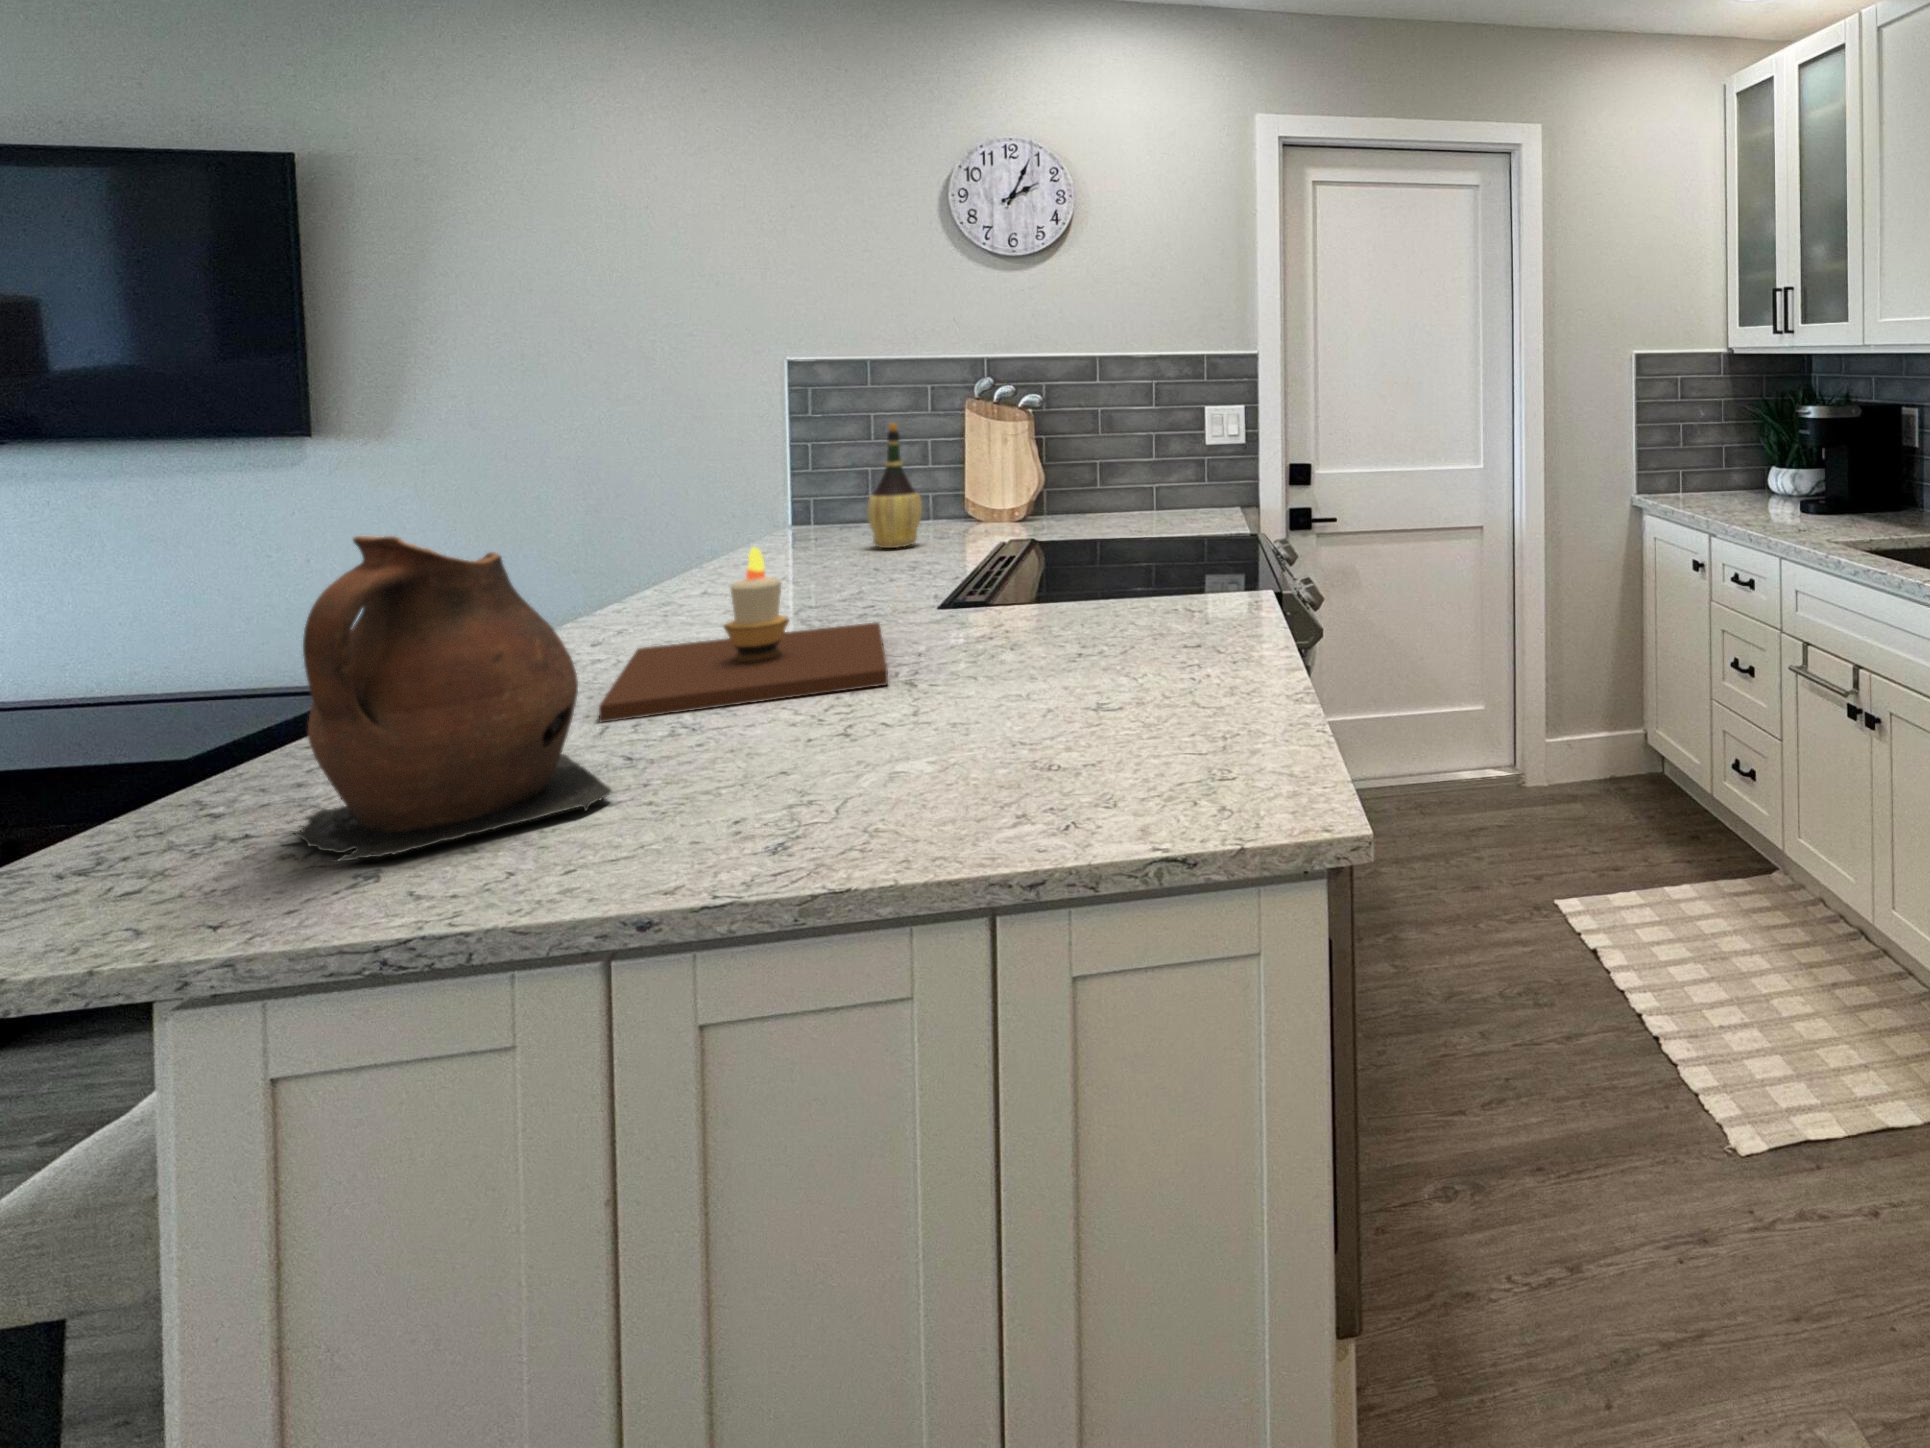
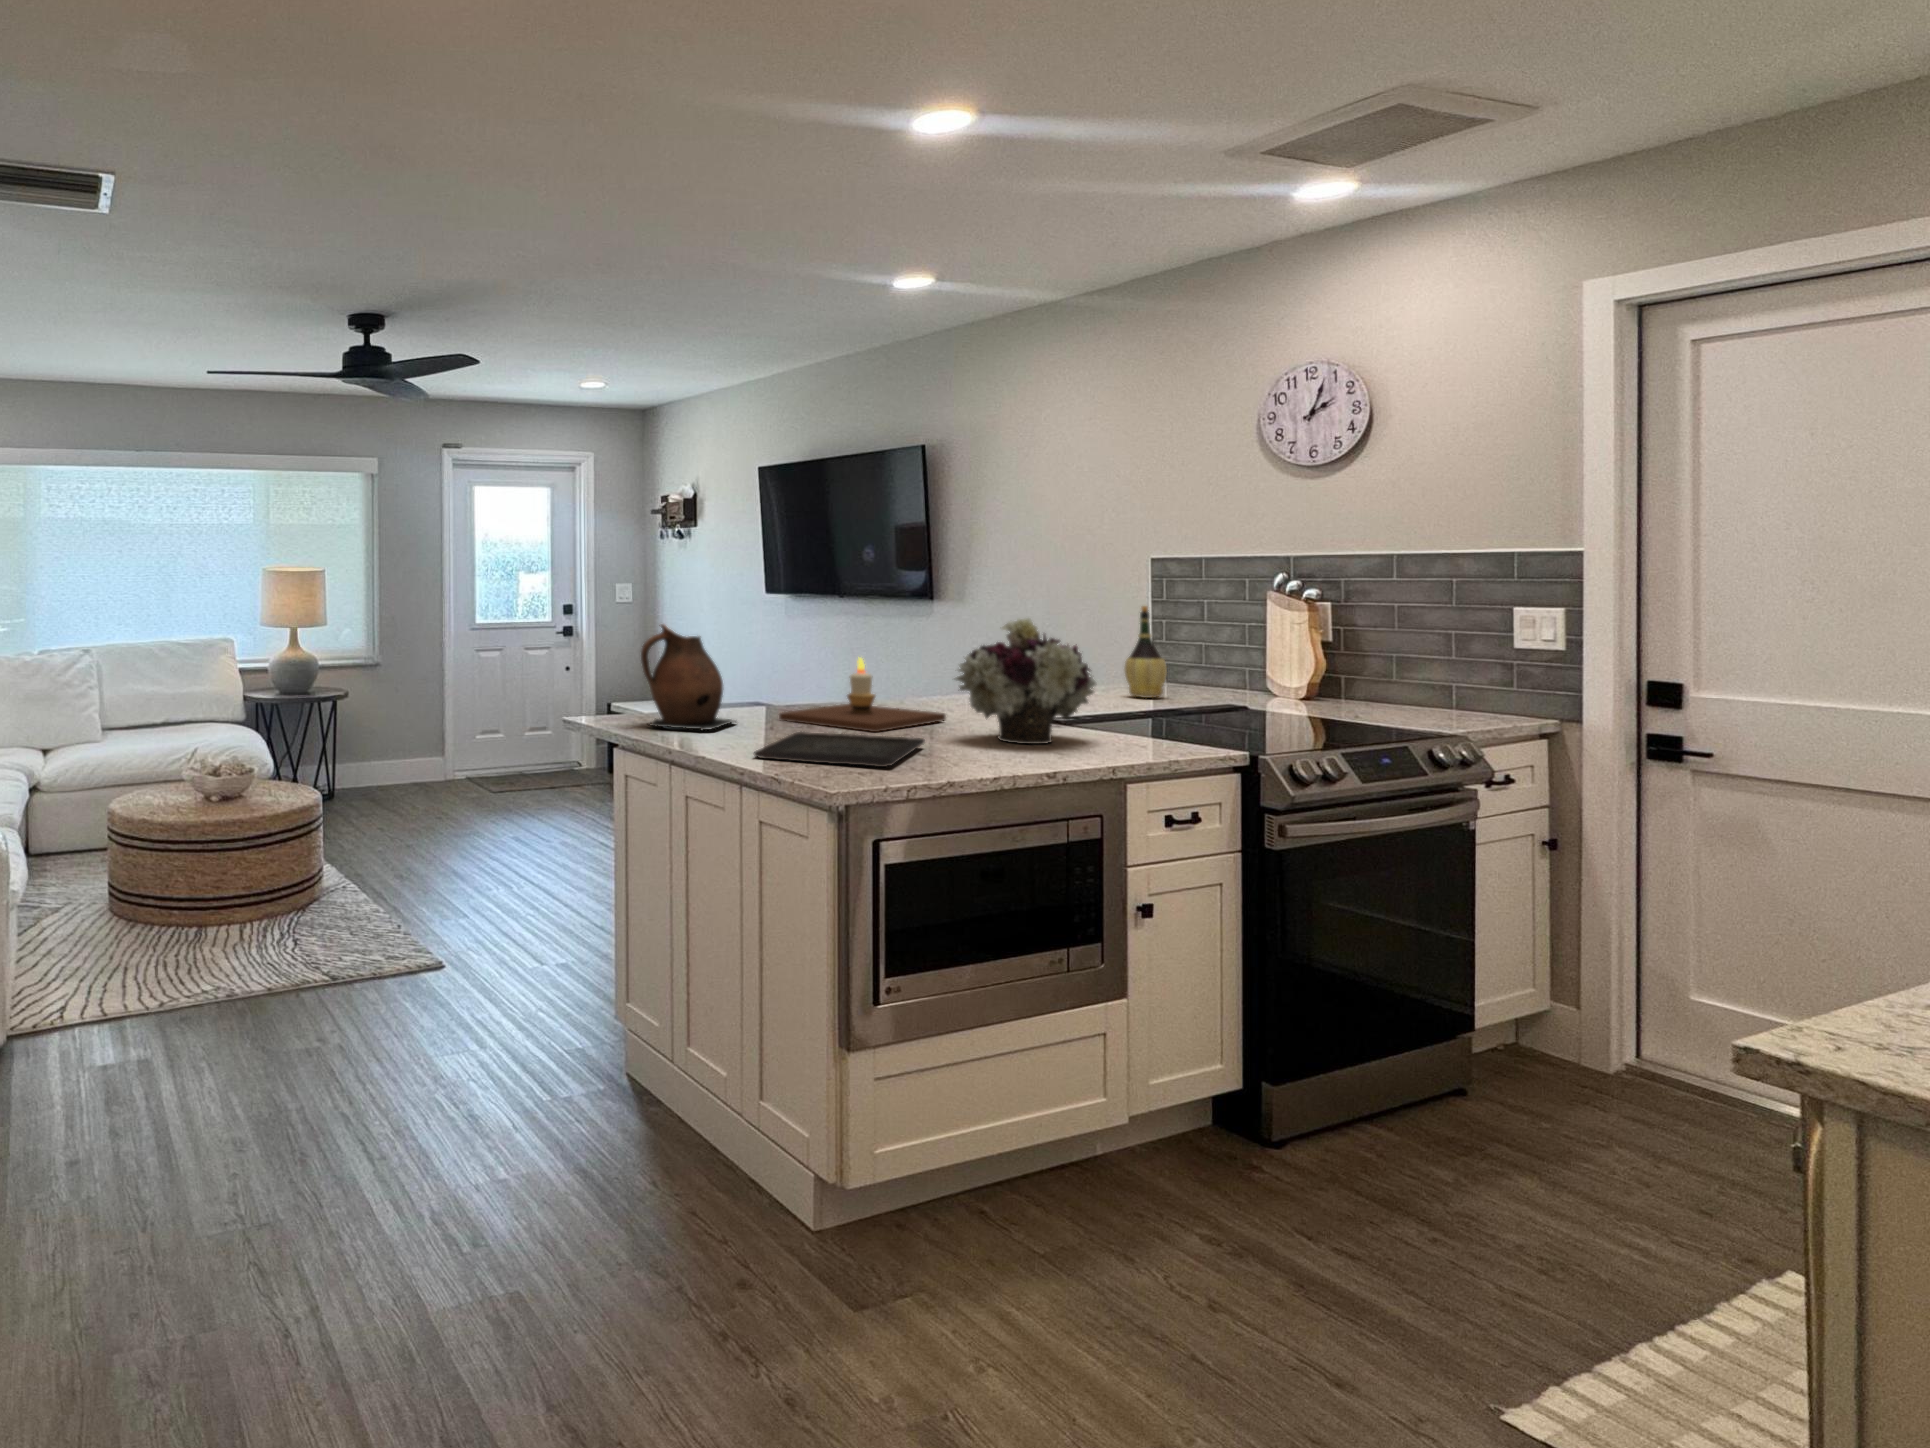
flower arrangement: none [1016,442,1192,642] -> present [955,618,1096,744]
tray: none [846,668,1249,812] -> present [754,732,925,767]

